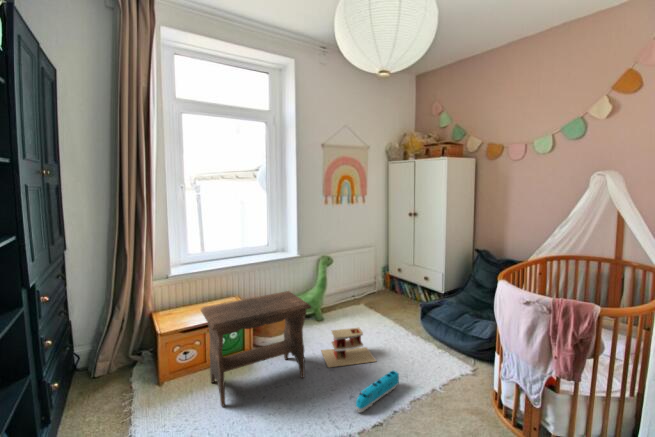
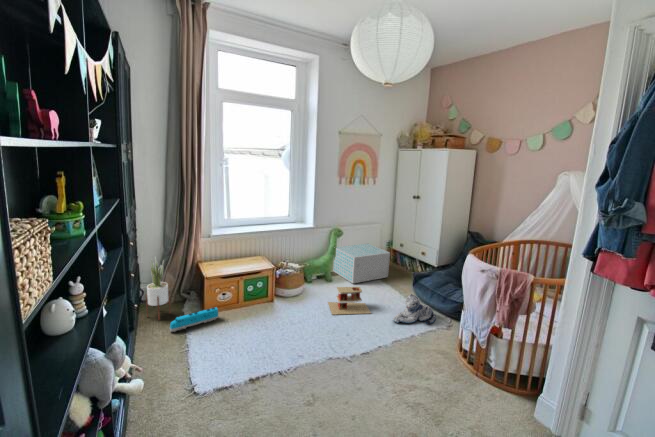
storage box: none [323,272,389,322] -> present [333,244,390,283]
footstool: present [201,291,311,406] -> none [236,253,321,333]
potted plant: none [77,310,114,398] -> present [146,259,171,320]
plush toy: none [405,333,456,373] -> present [393,294,436,324]
toy train: present [356,370,399,412] -> present [169,307,218,332]

